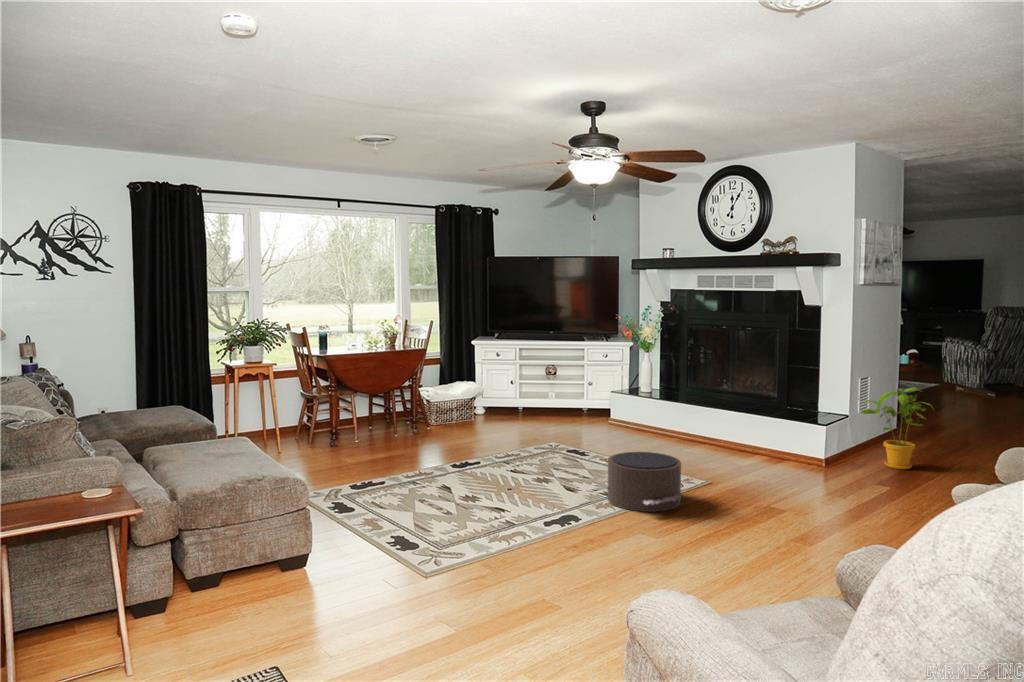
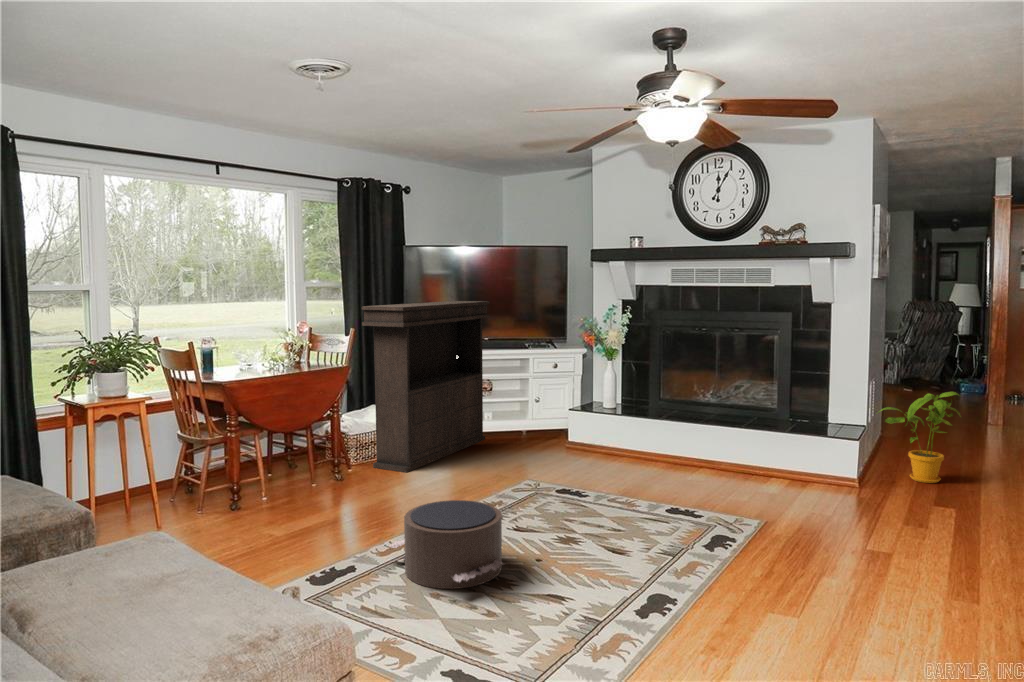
console table: none [436,301,550,433] -> present [362,301,490,473]
pouf: present [597,452,681,512] -> present [389,500,503,589]

